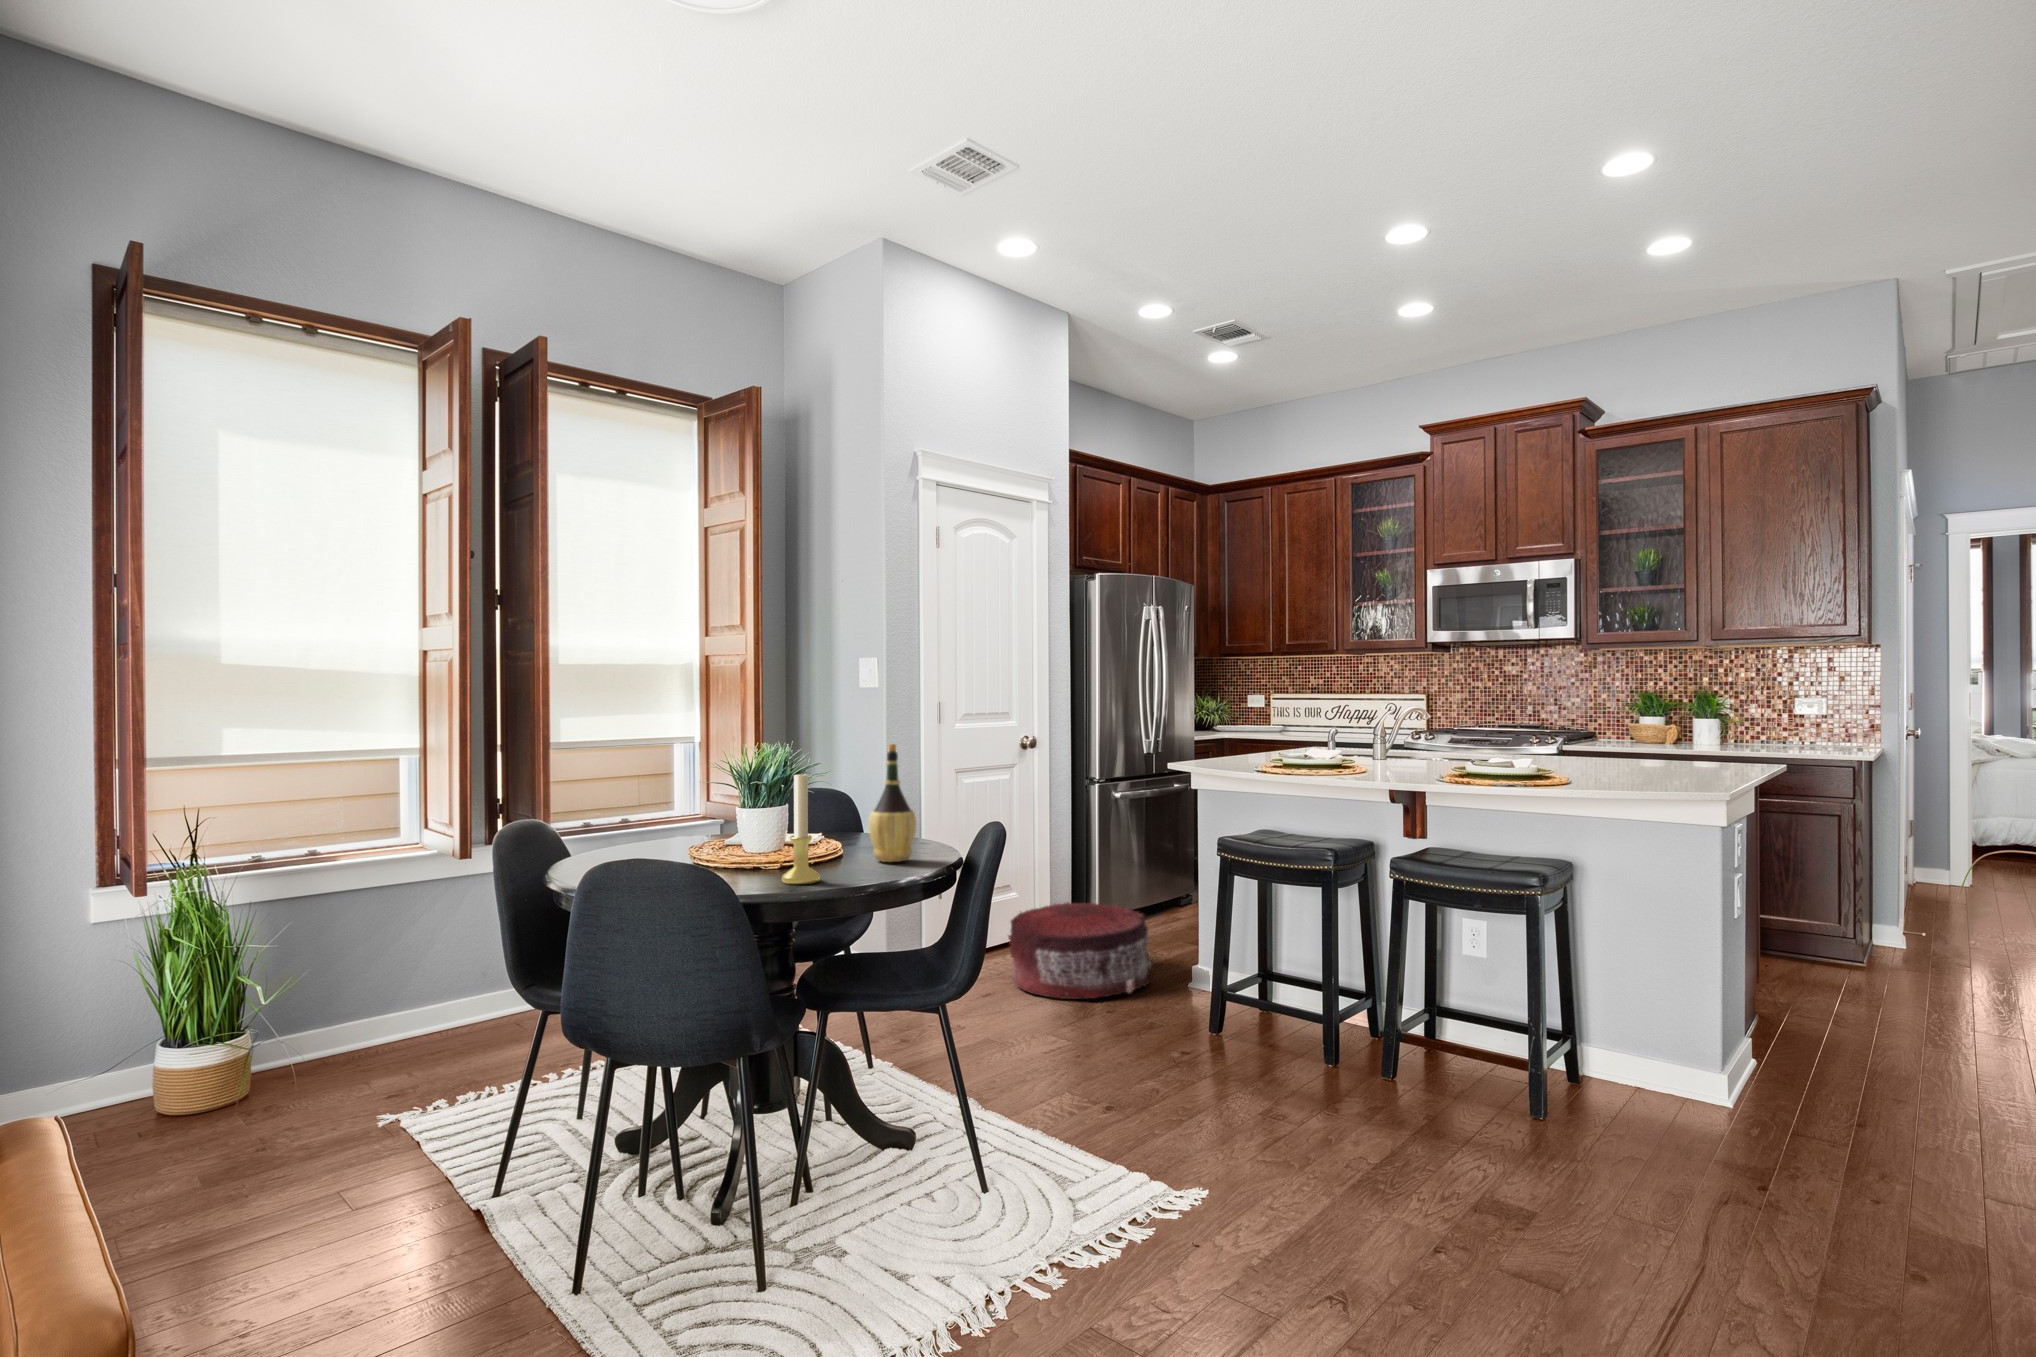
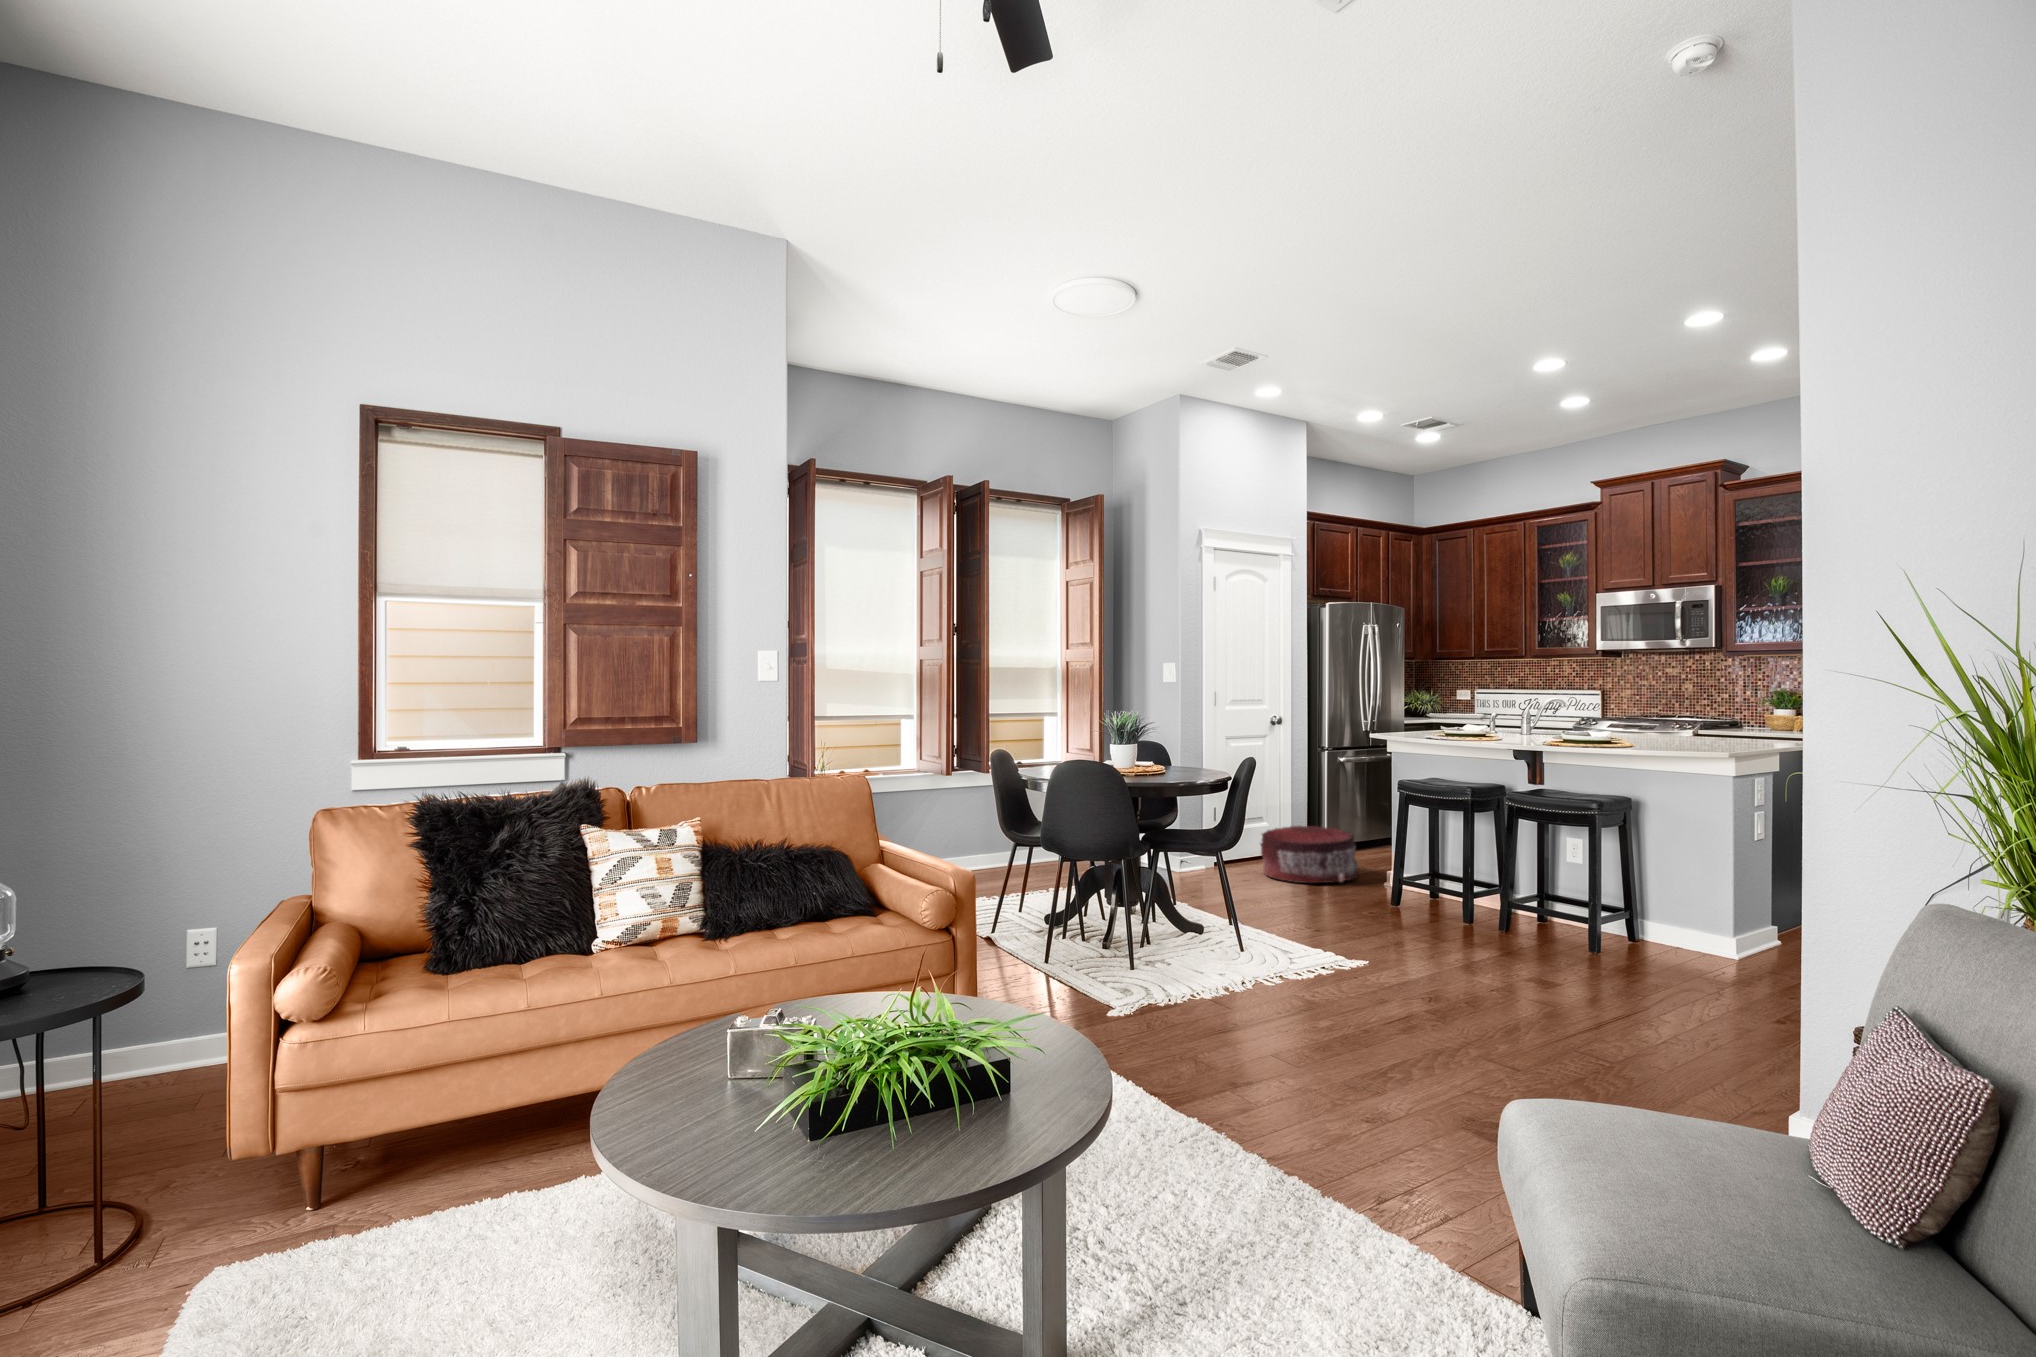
wine bottle: present [869,744,916,862] -> none [1181,713,1207,775]
candle holder: present [782,771,820,884] -> none [1141,724,1160,780]

